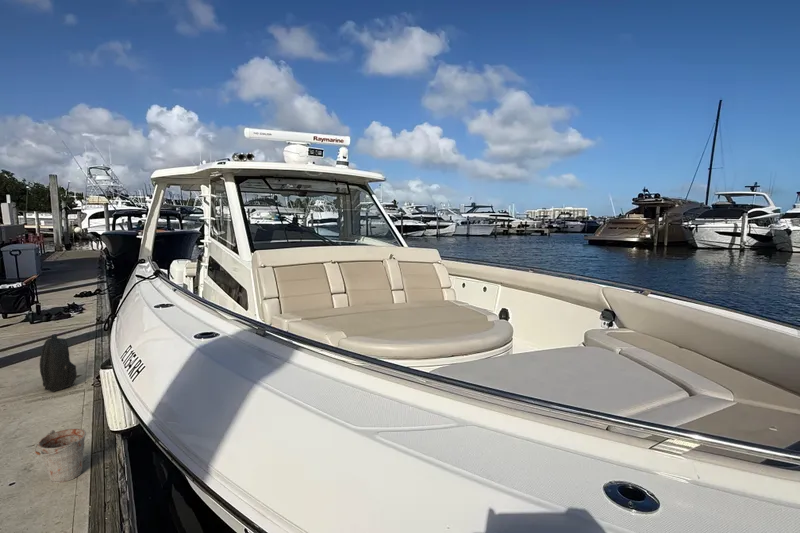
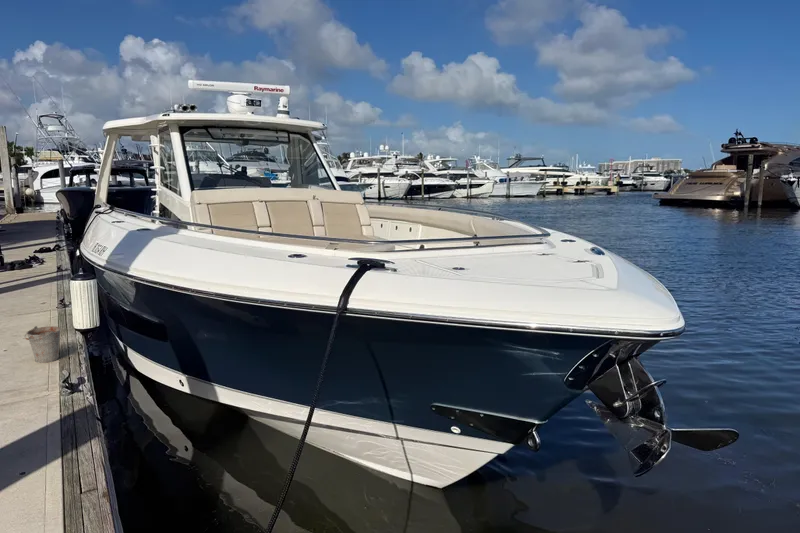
backpack: present [40,334,77,392] -> none [16,268,47,318]

